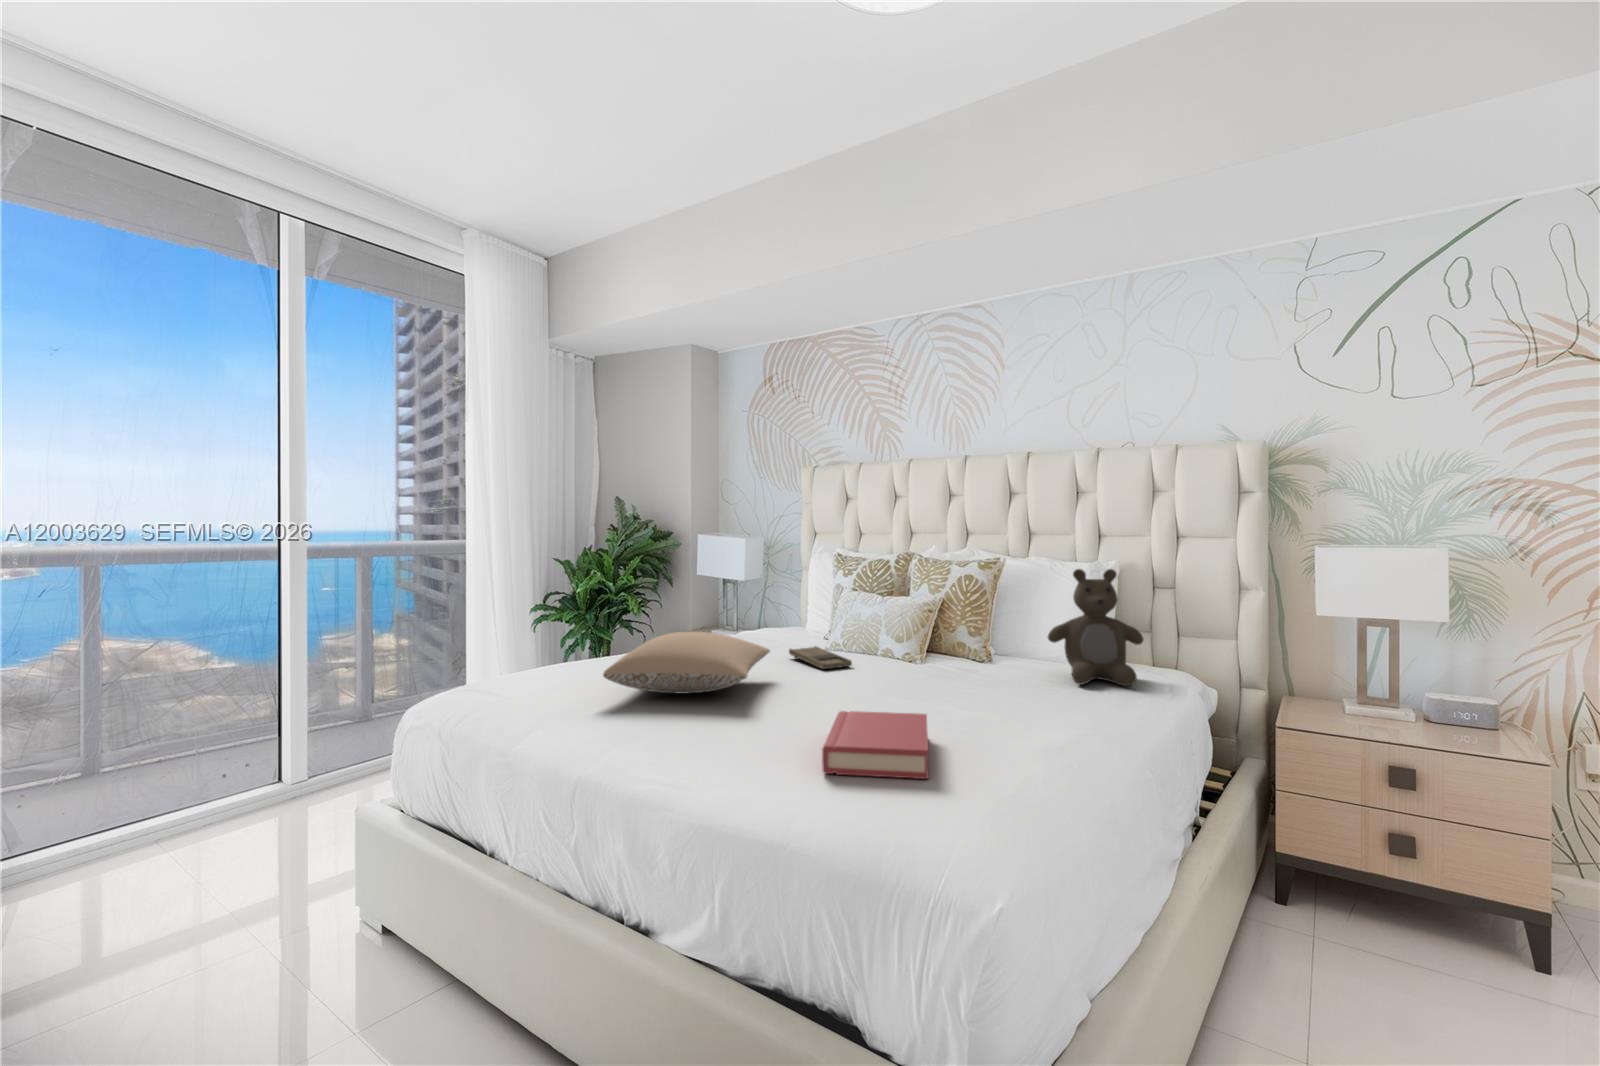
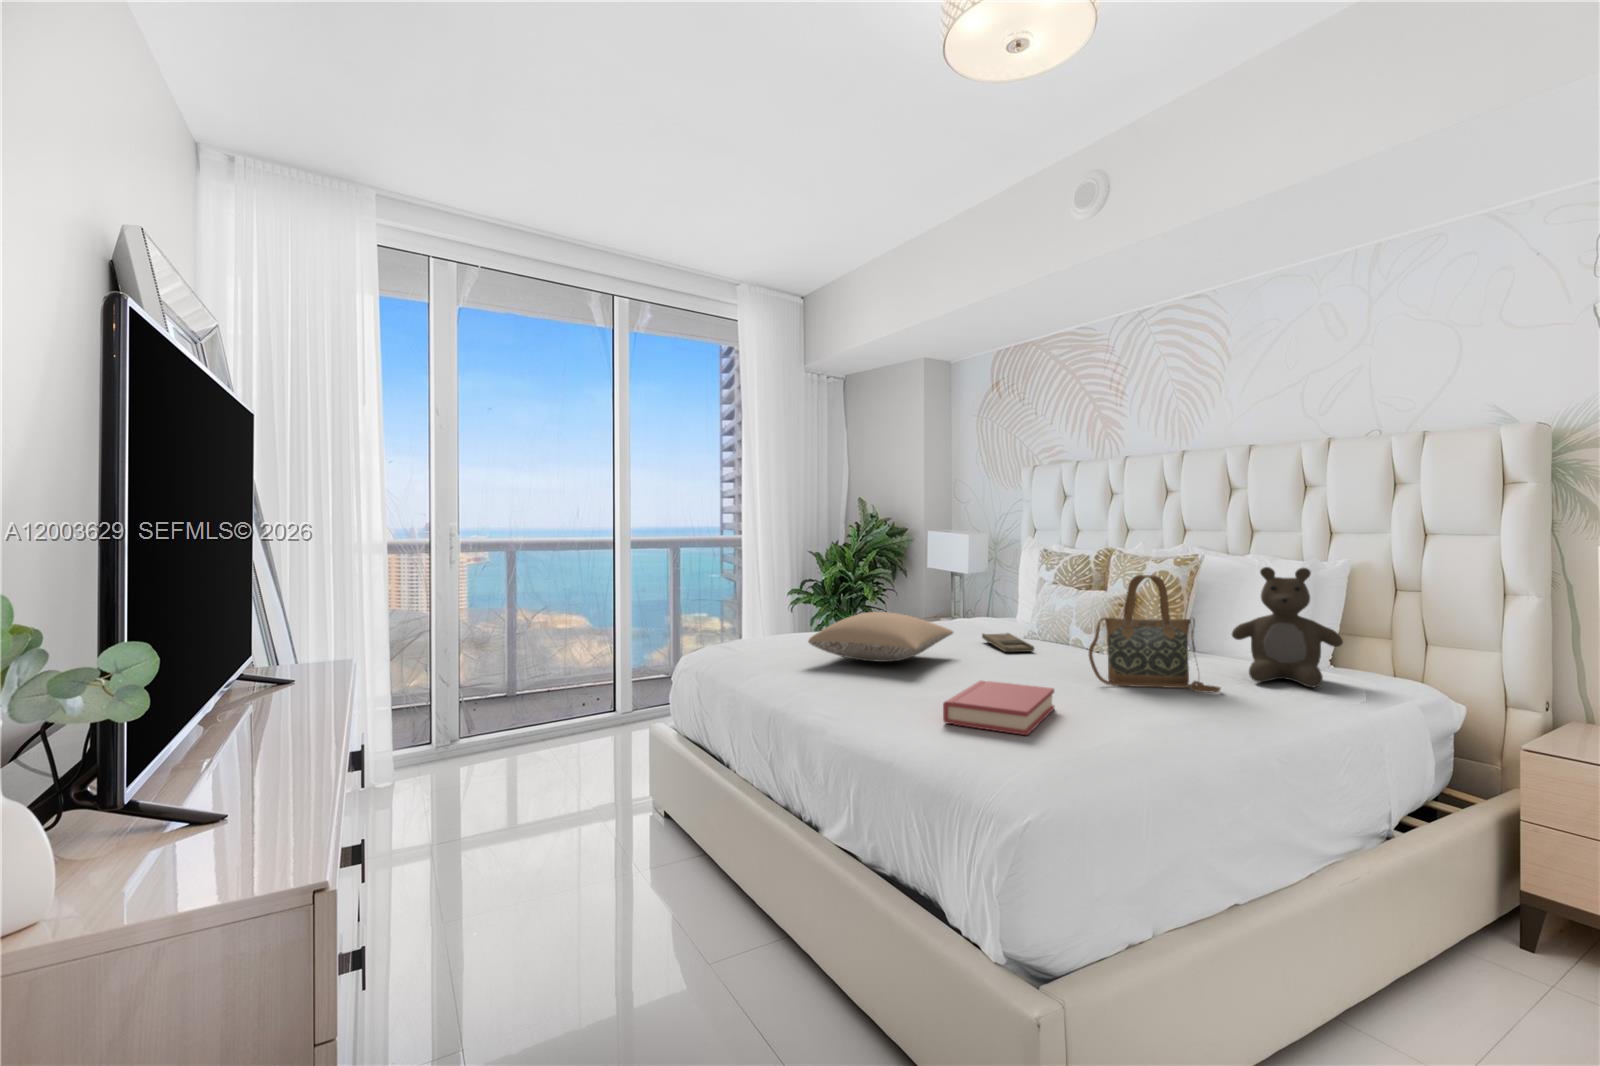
handbag: none [933,580,1061,701] -> present [1089,575,1220,693]

